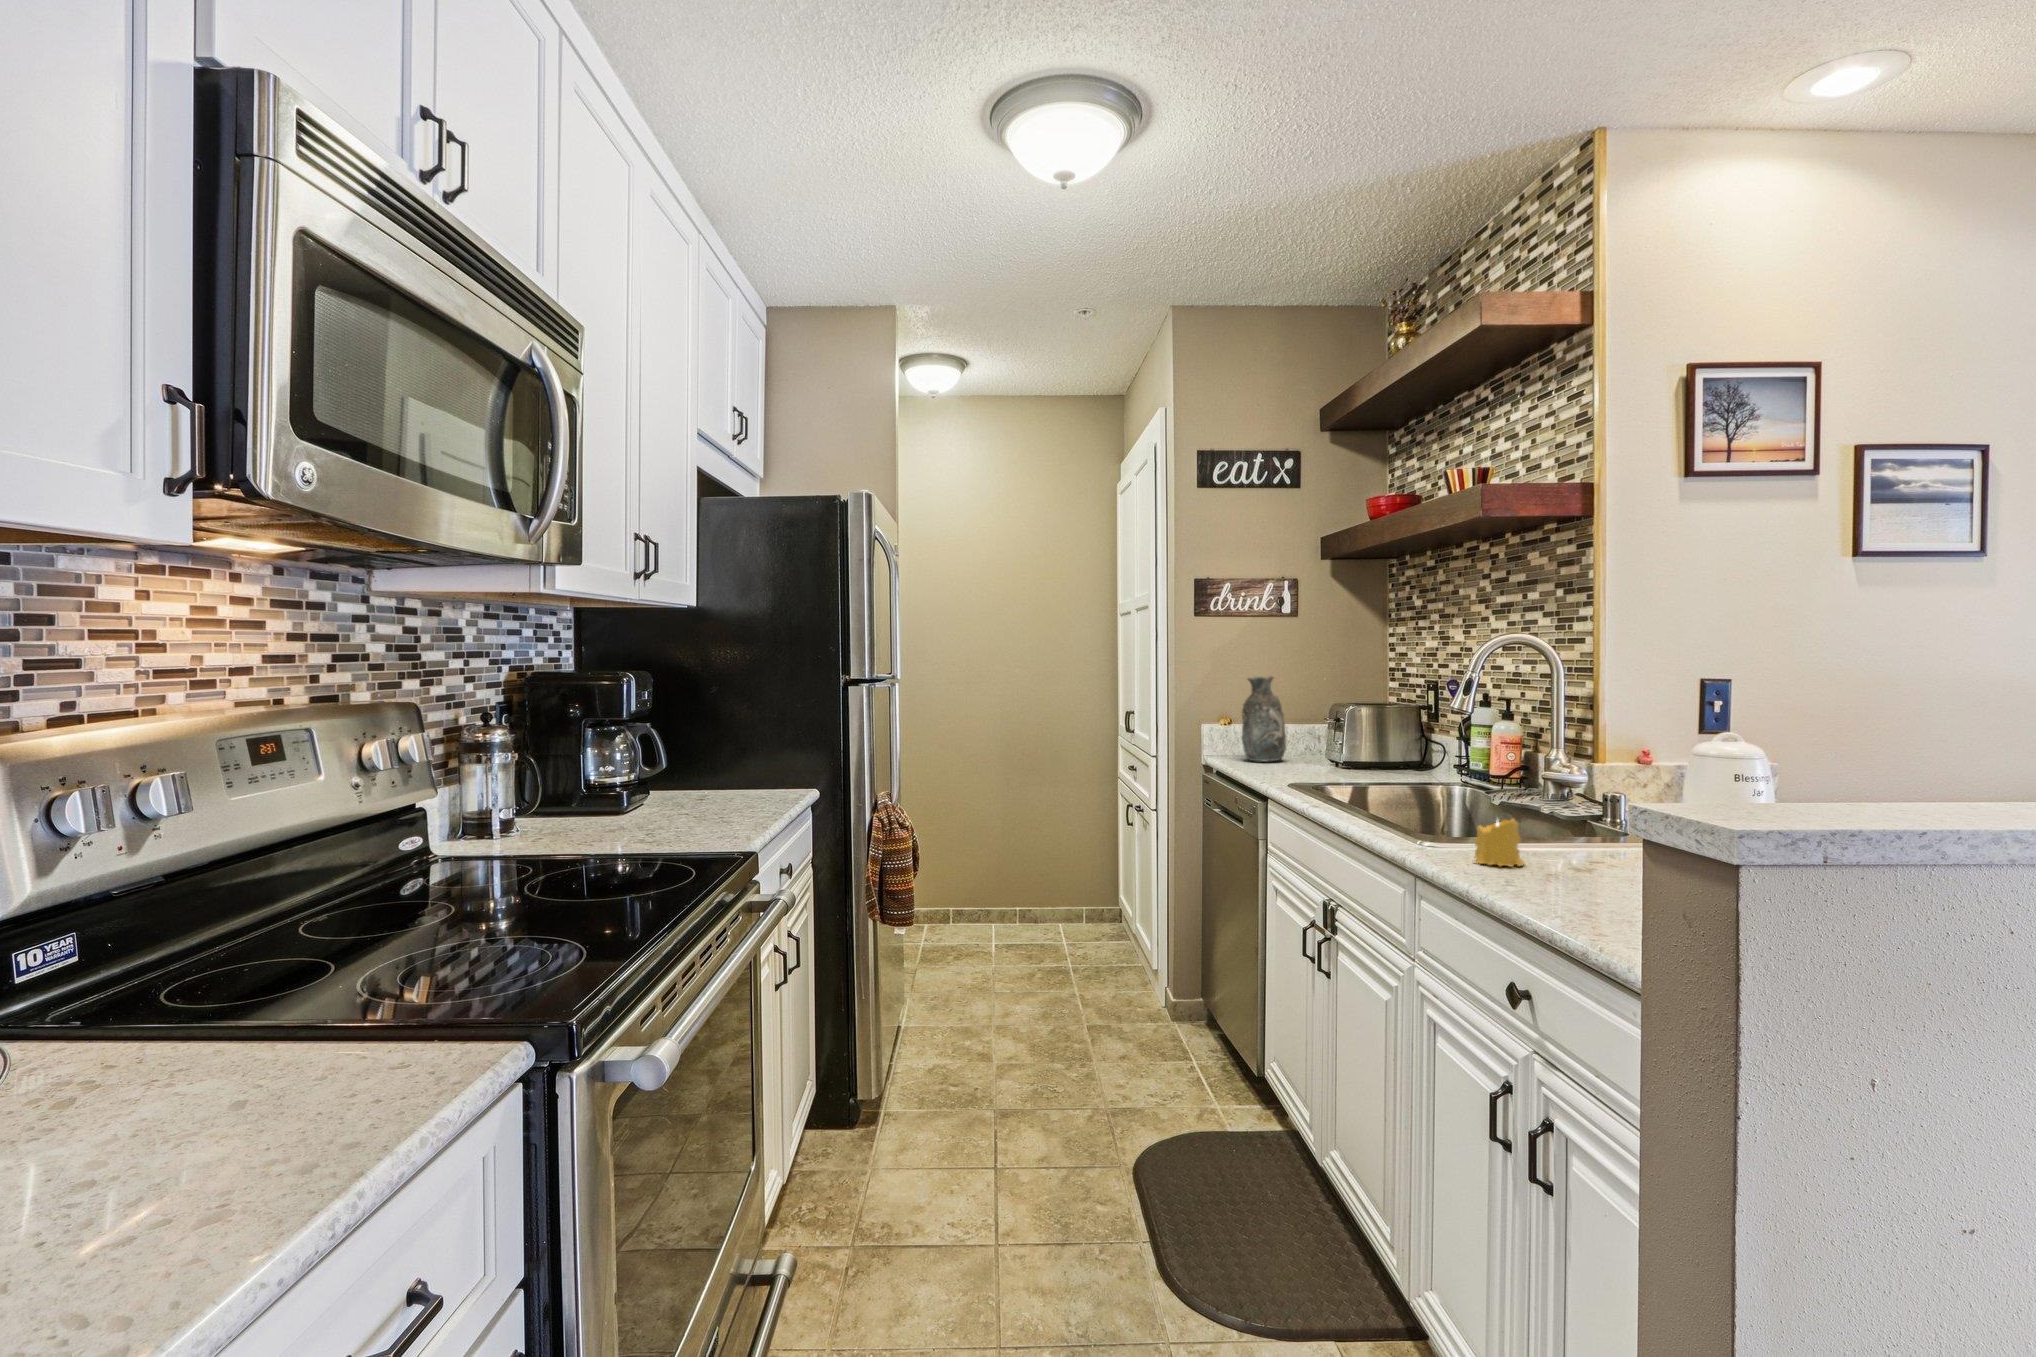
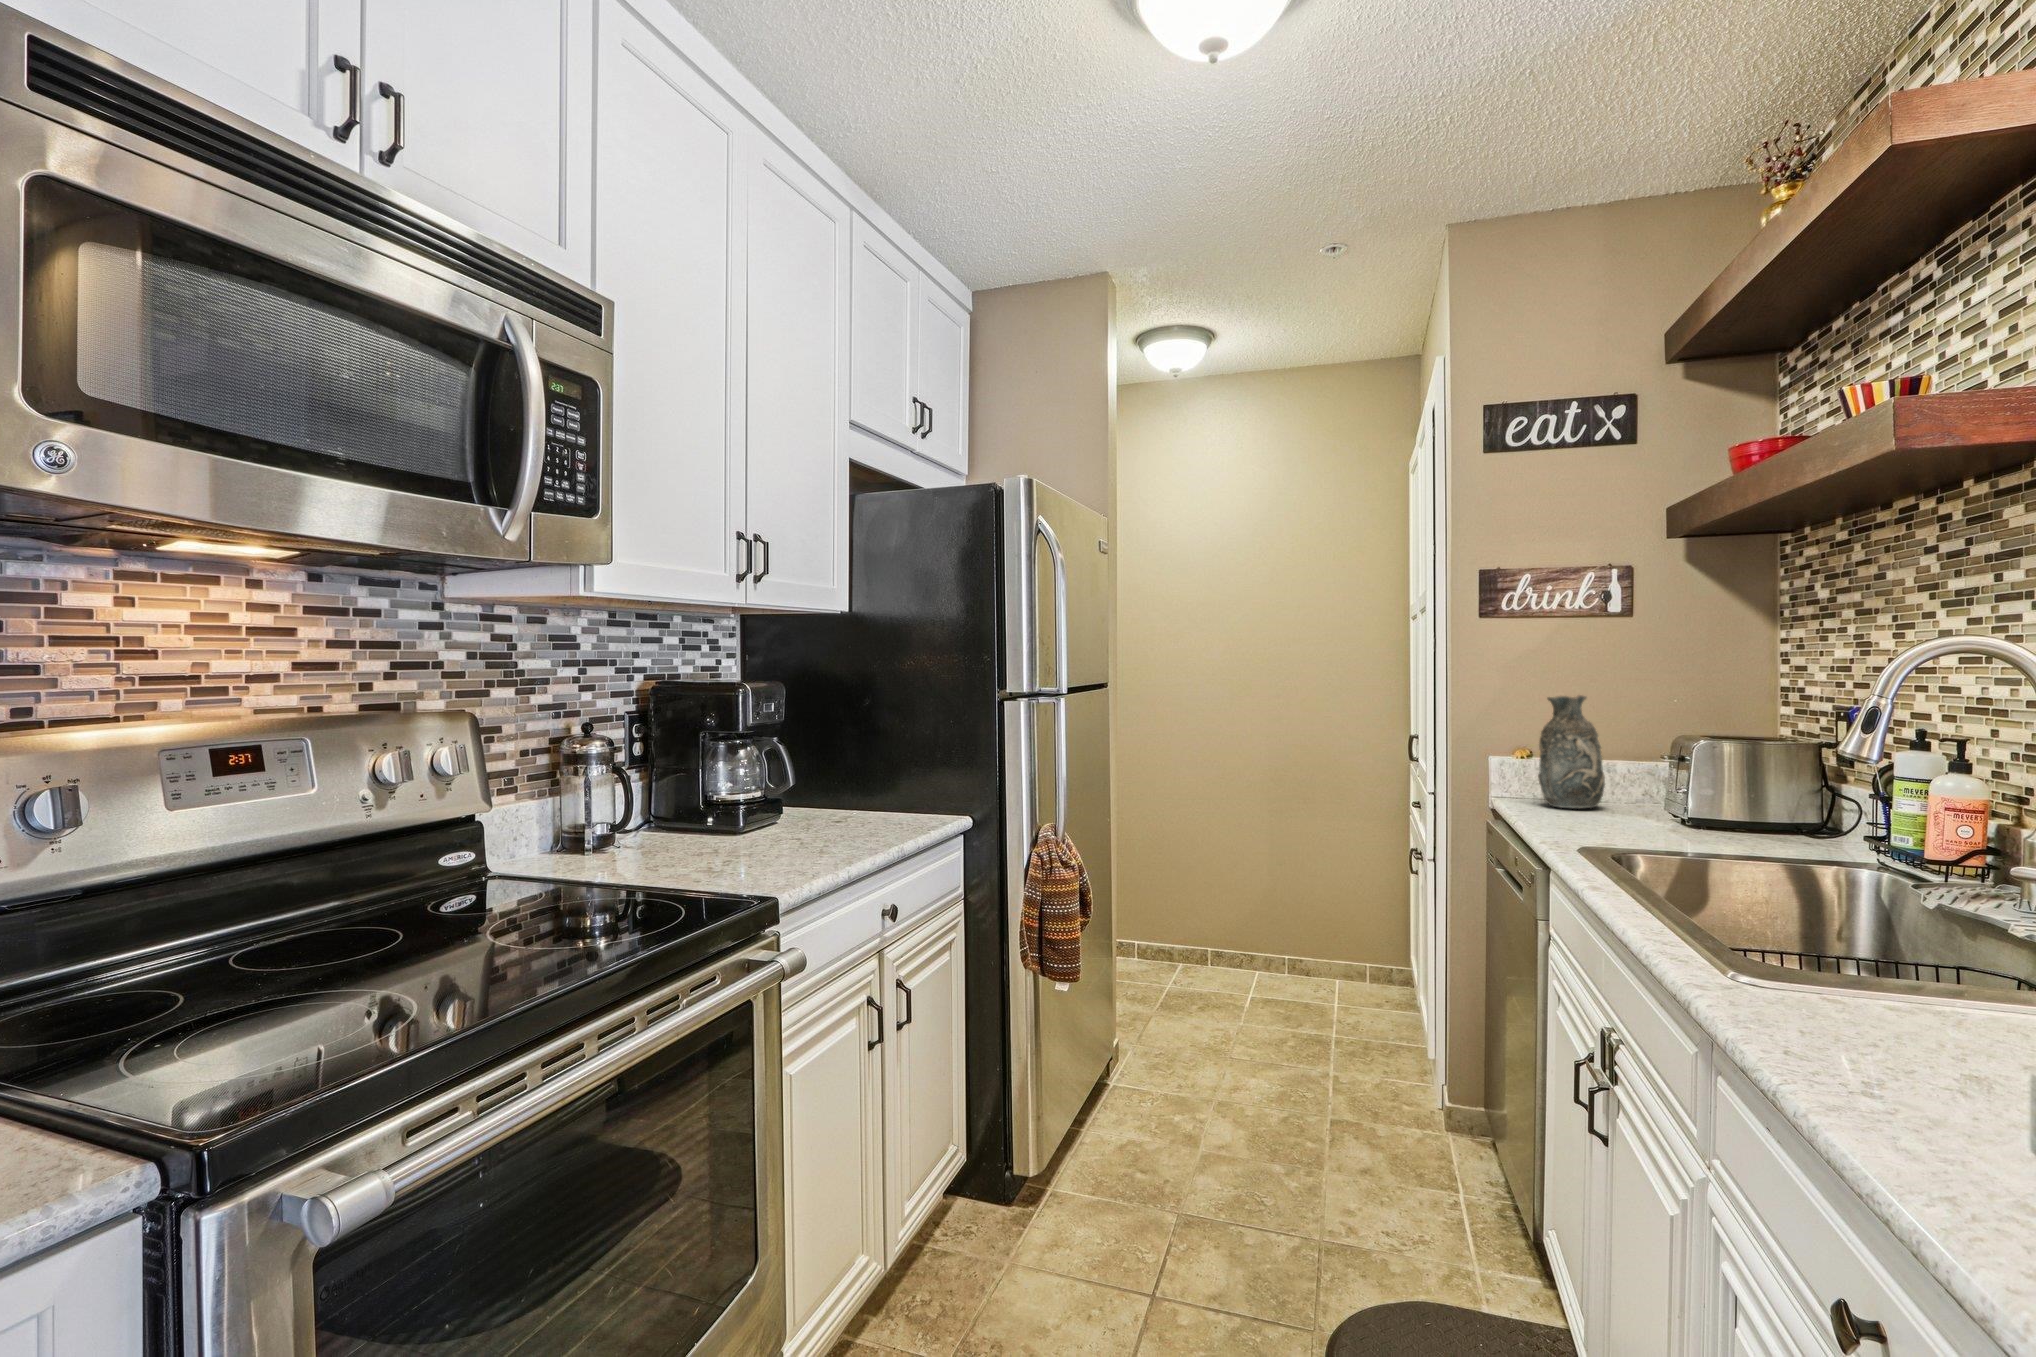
candle: present [1475,819,1524,867] -> none [1820,947,1932,1045]

